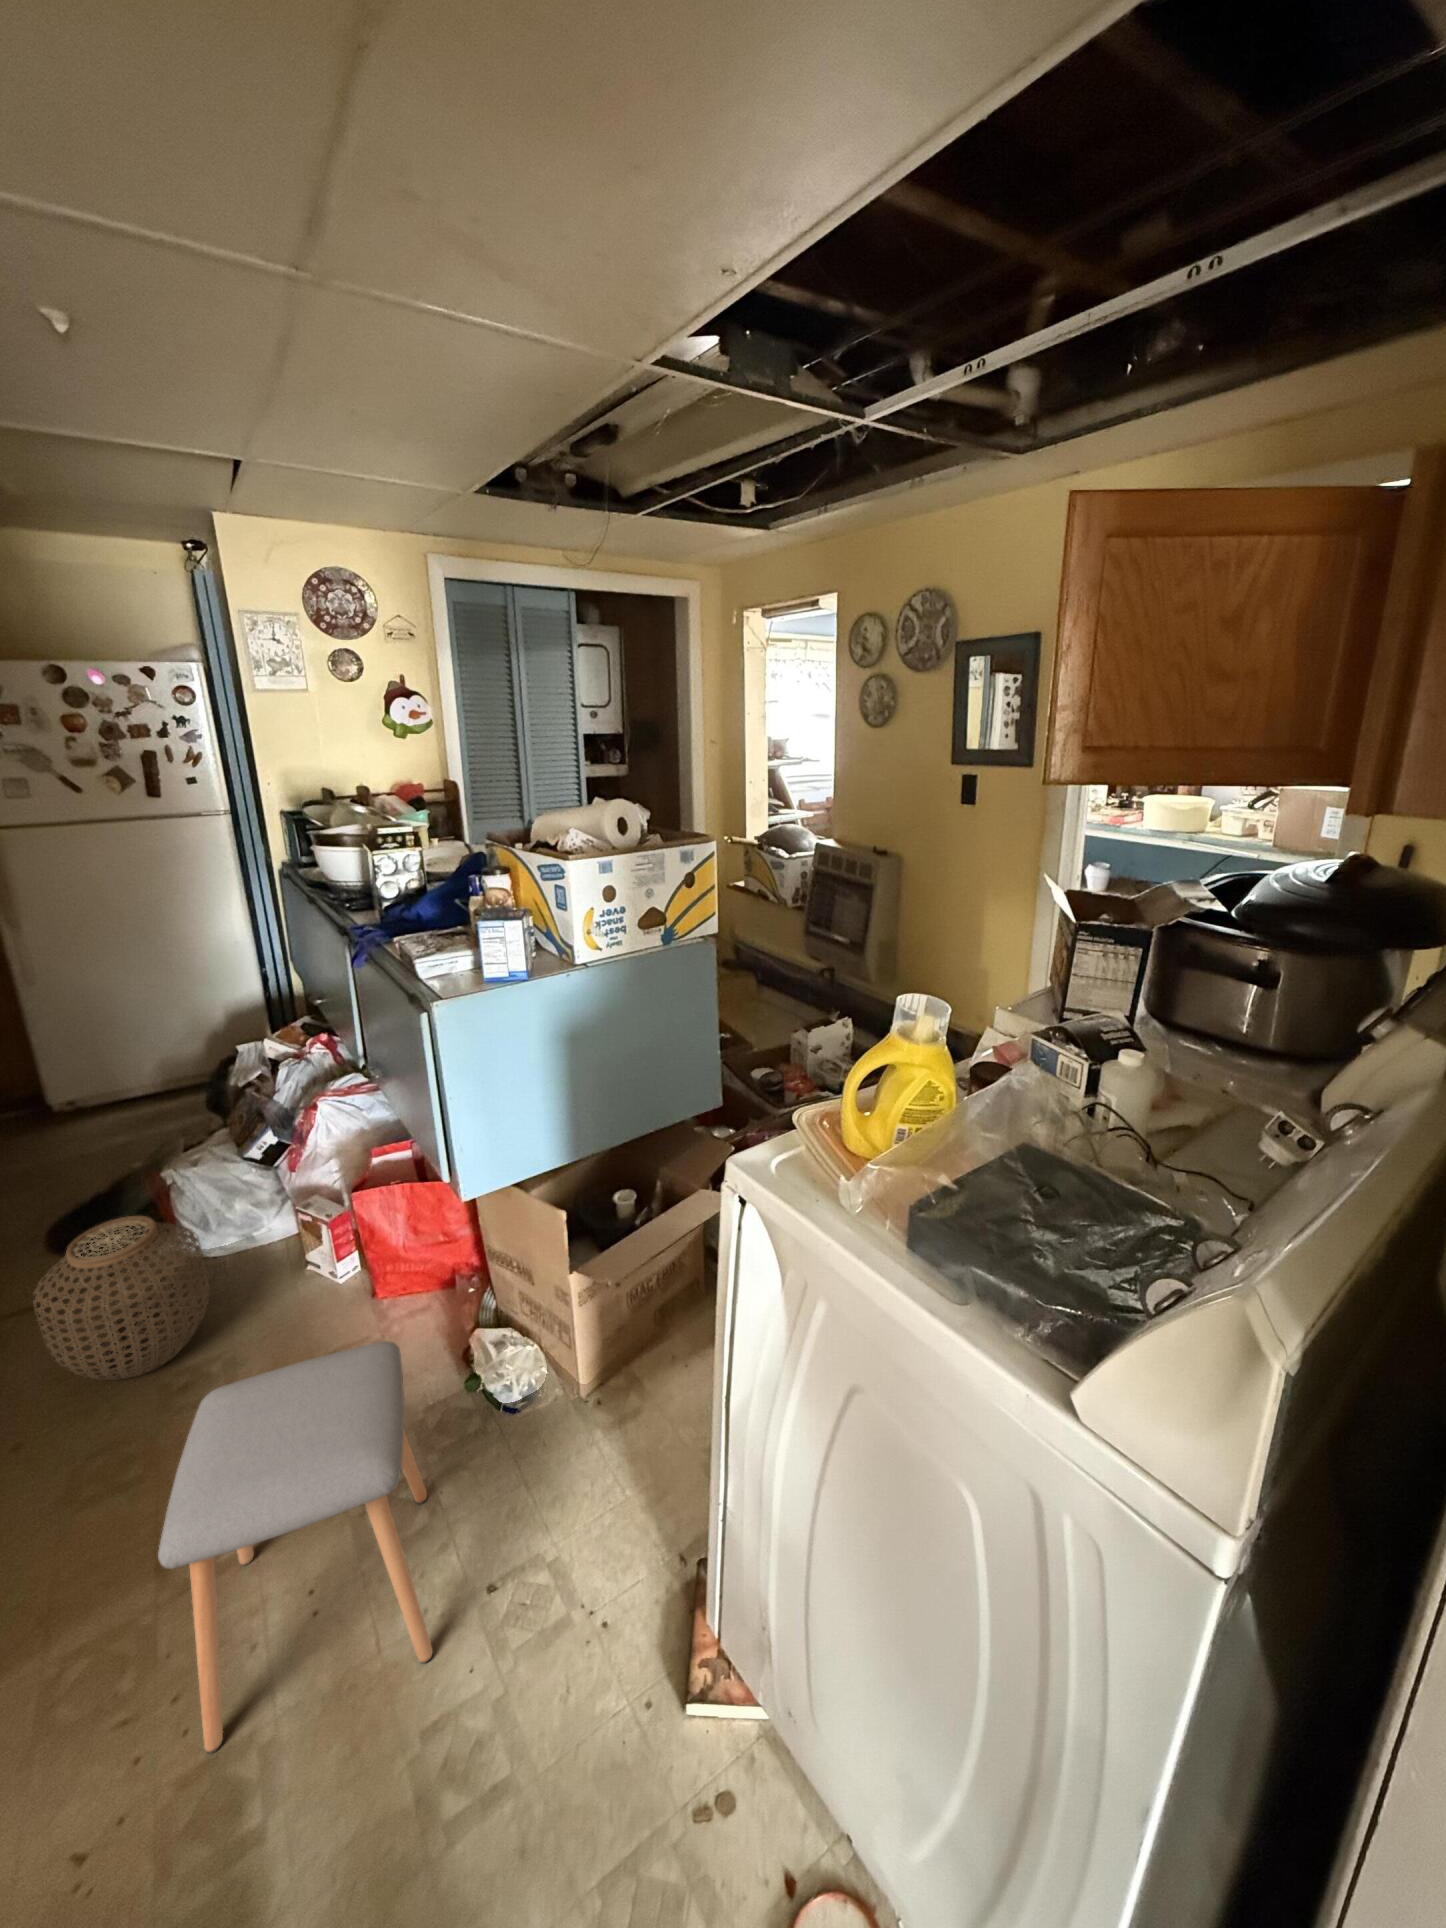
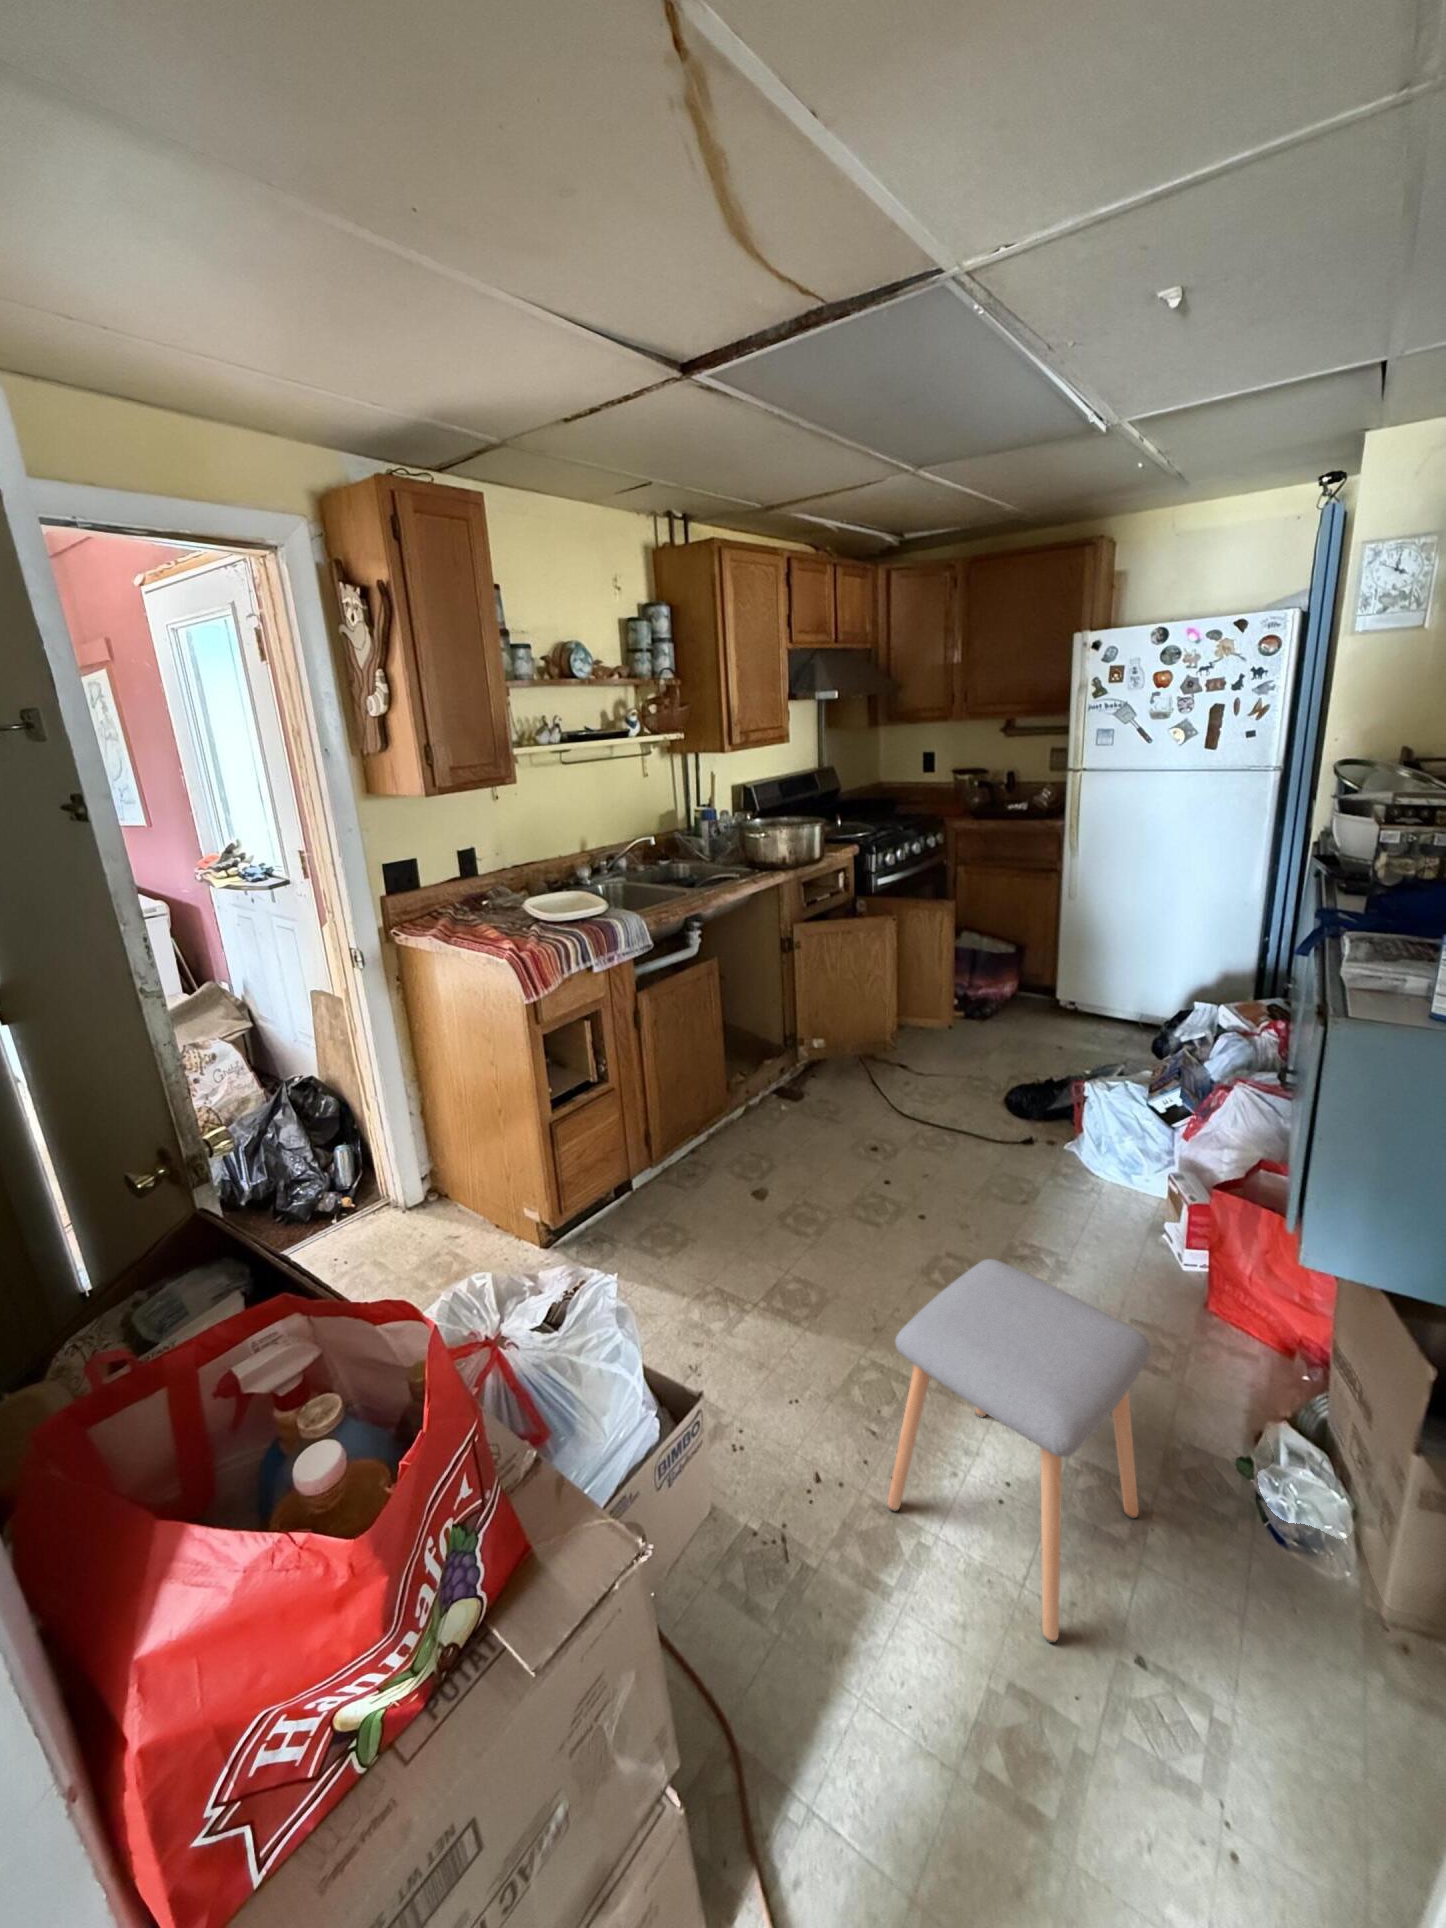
woven basket: present [33,1216,209,1380] -> none [952,1095,1073,1229]

